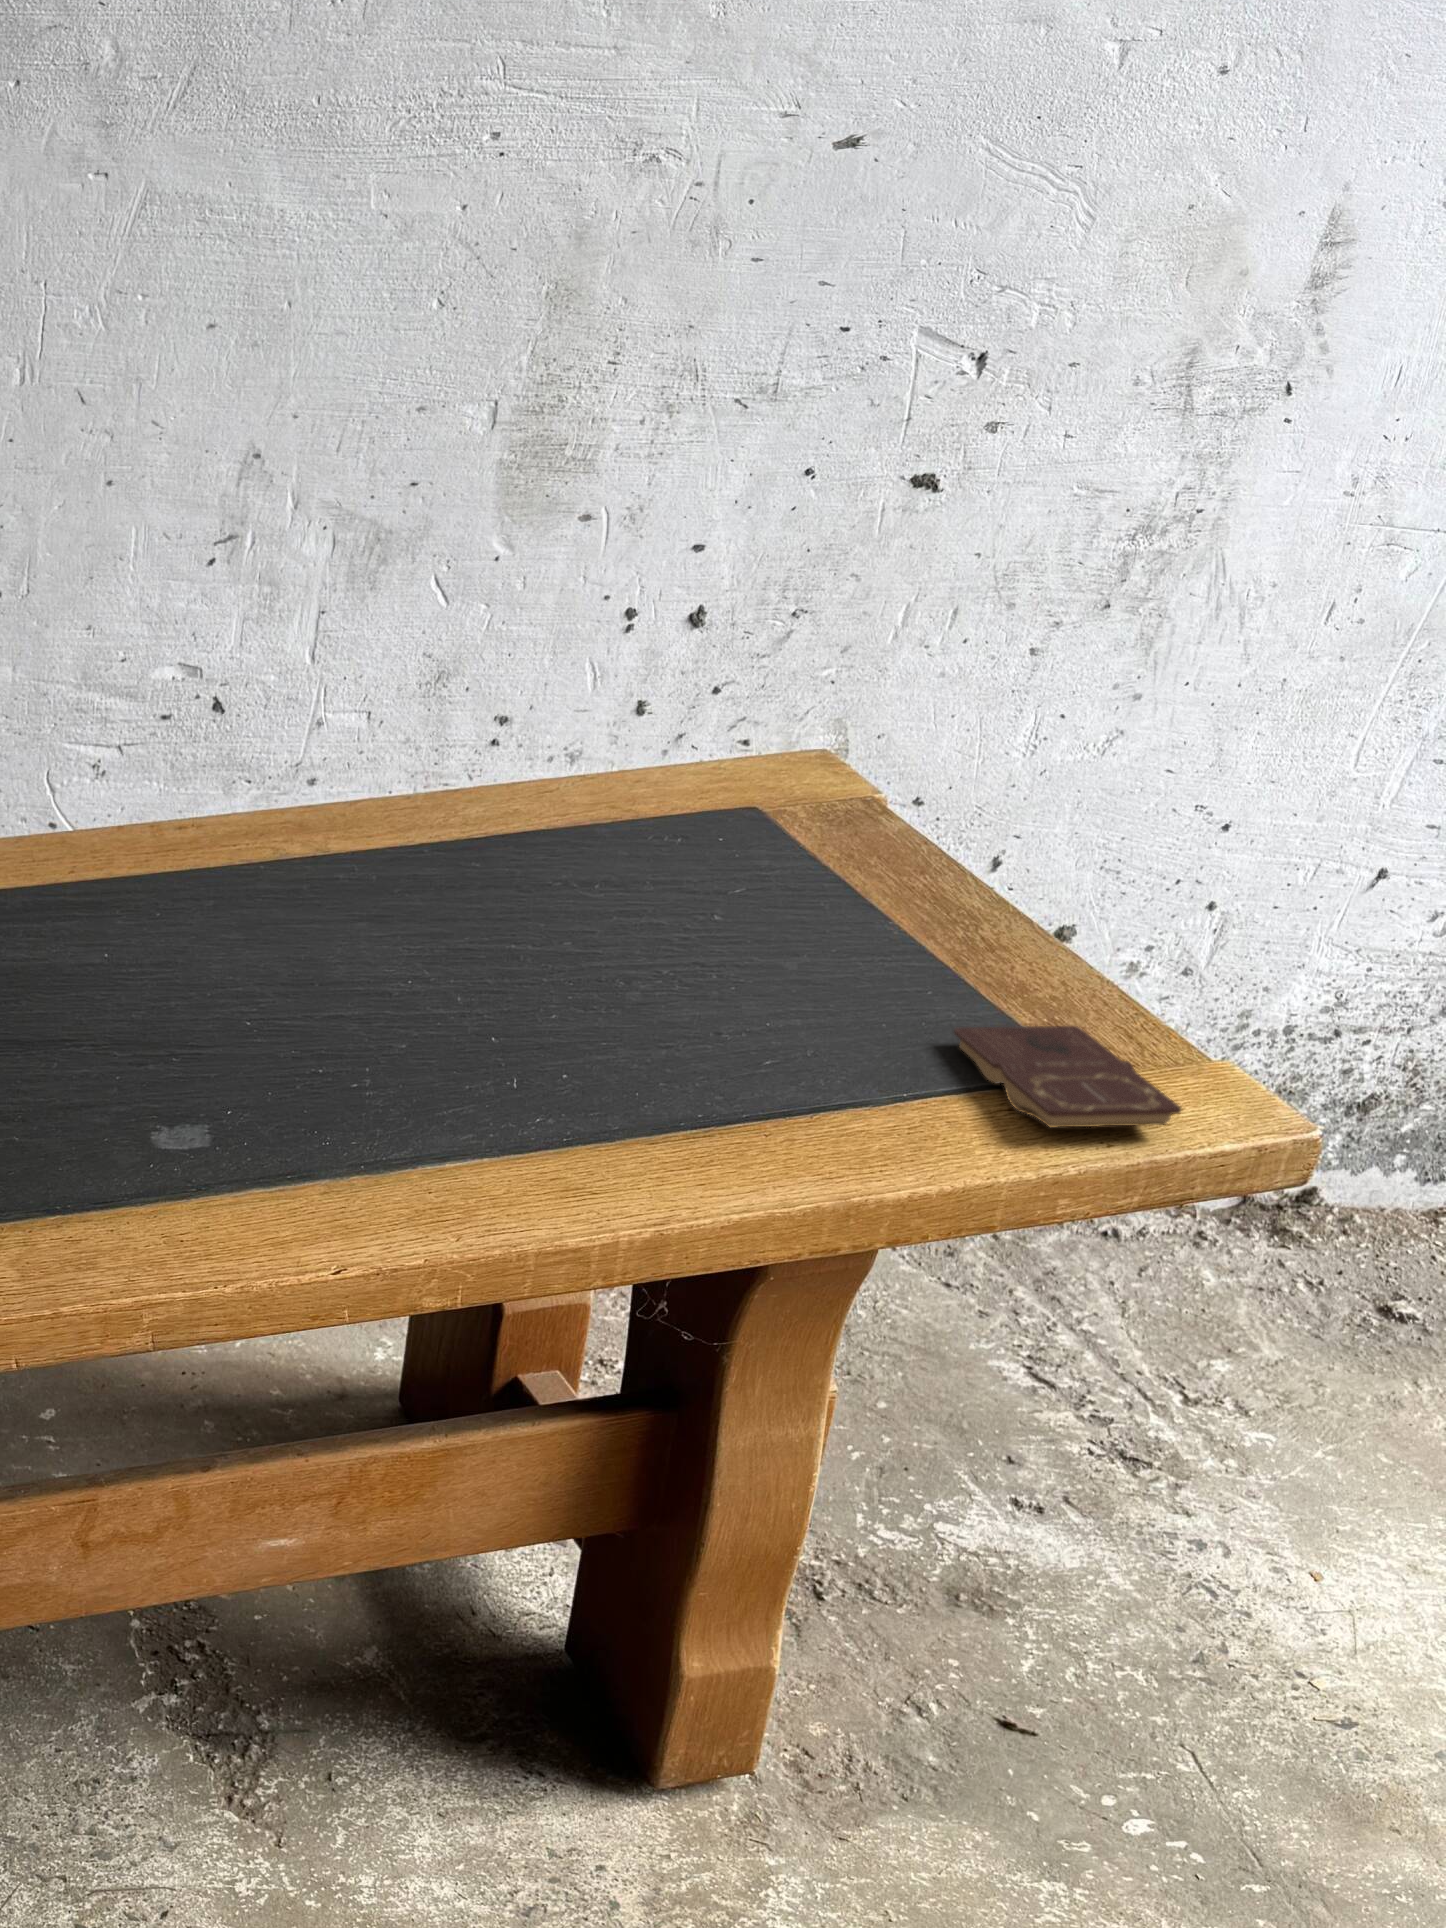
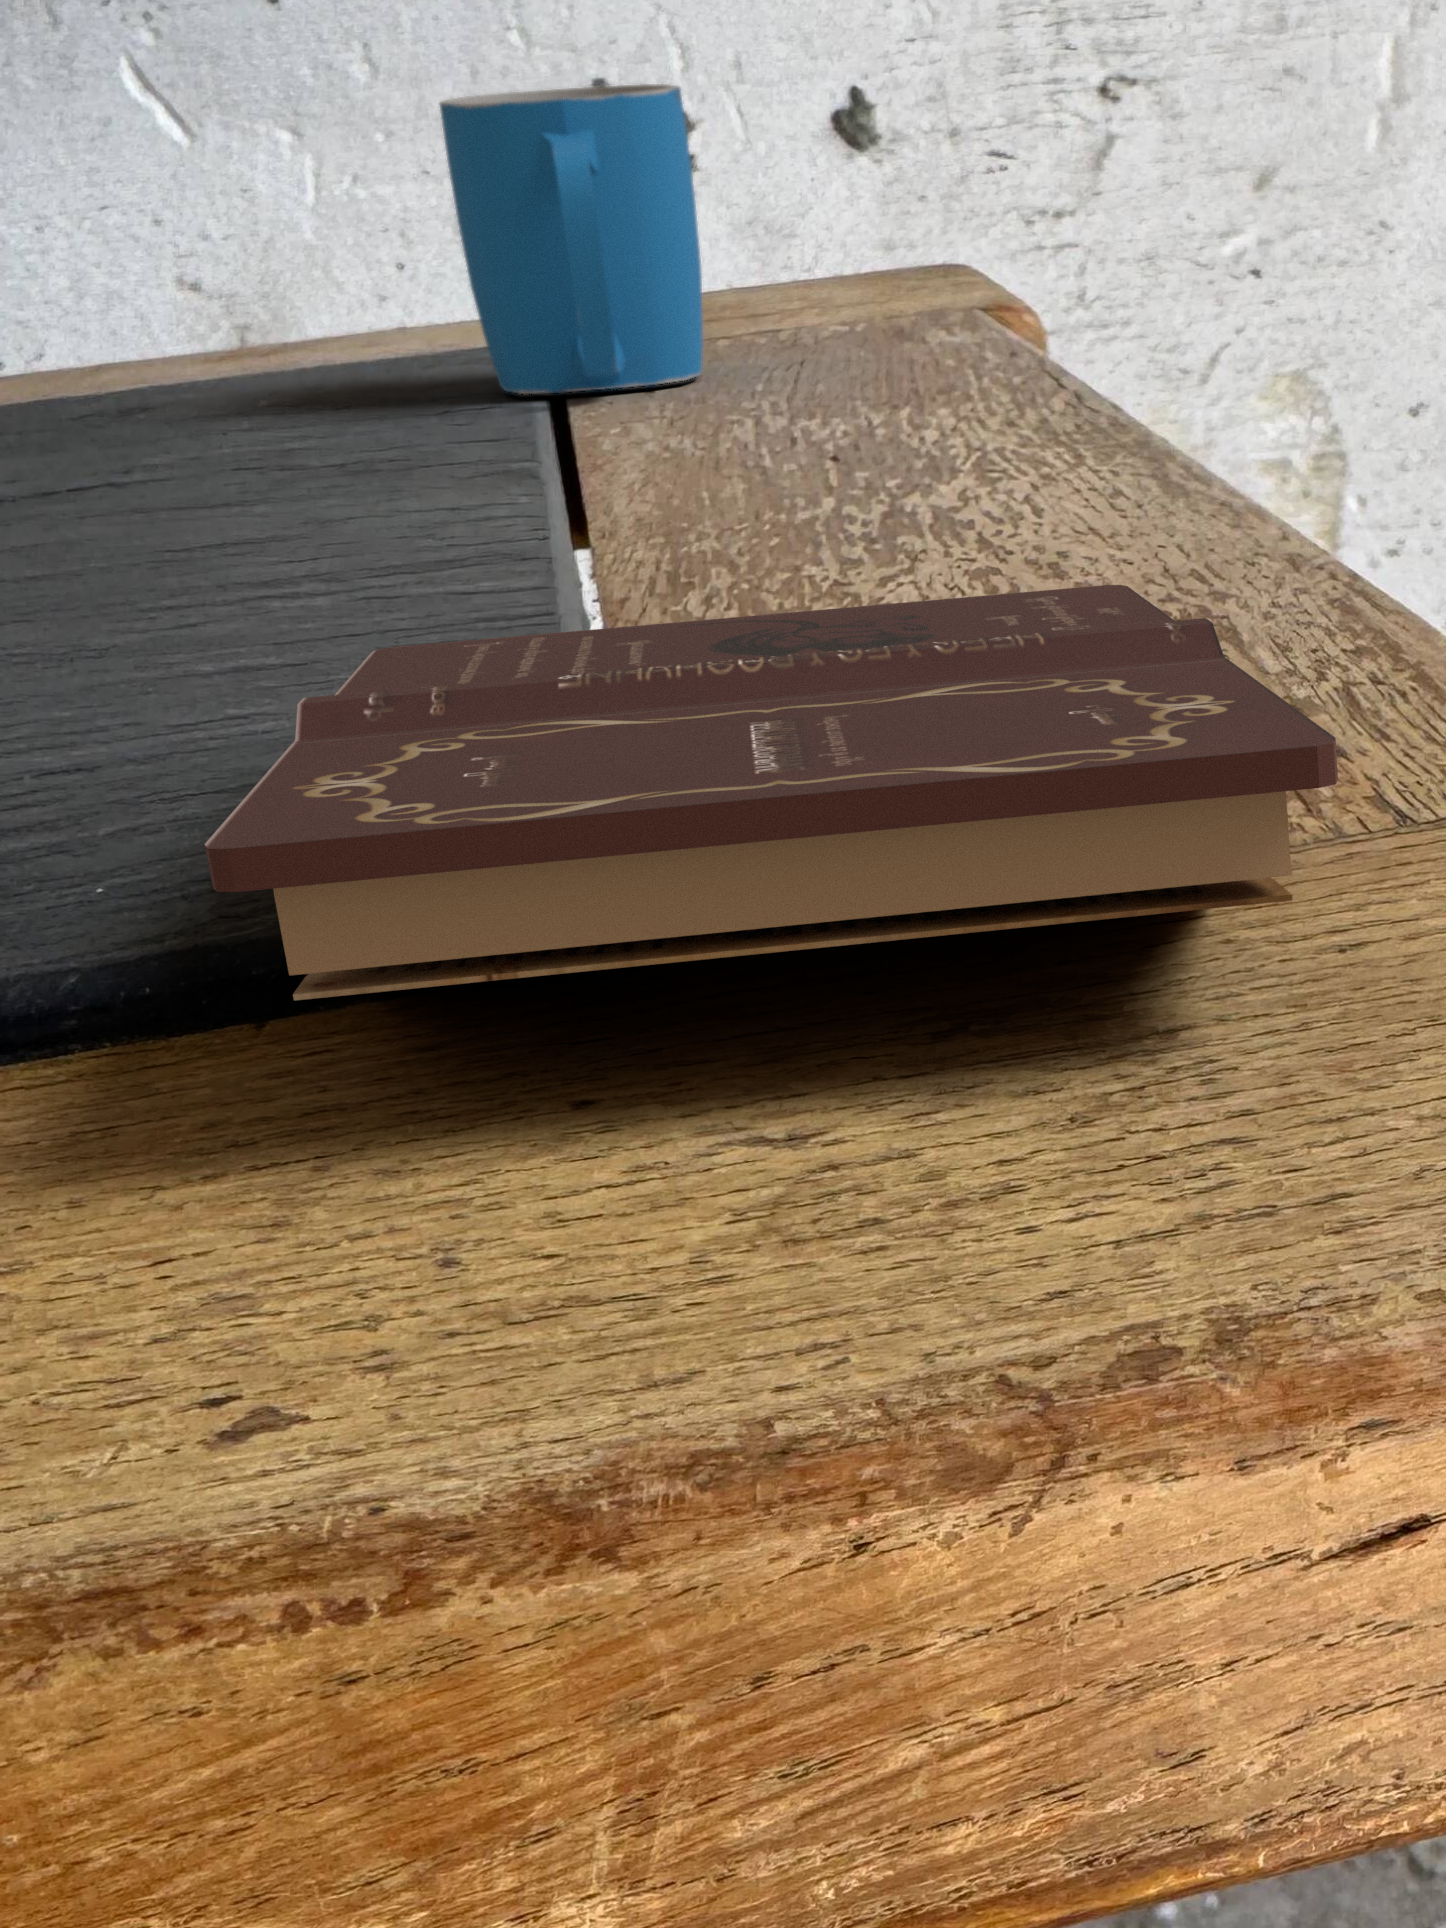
mug: none [757,758,836,849] -> present [440,84,703,394]

